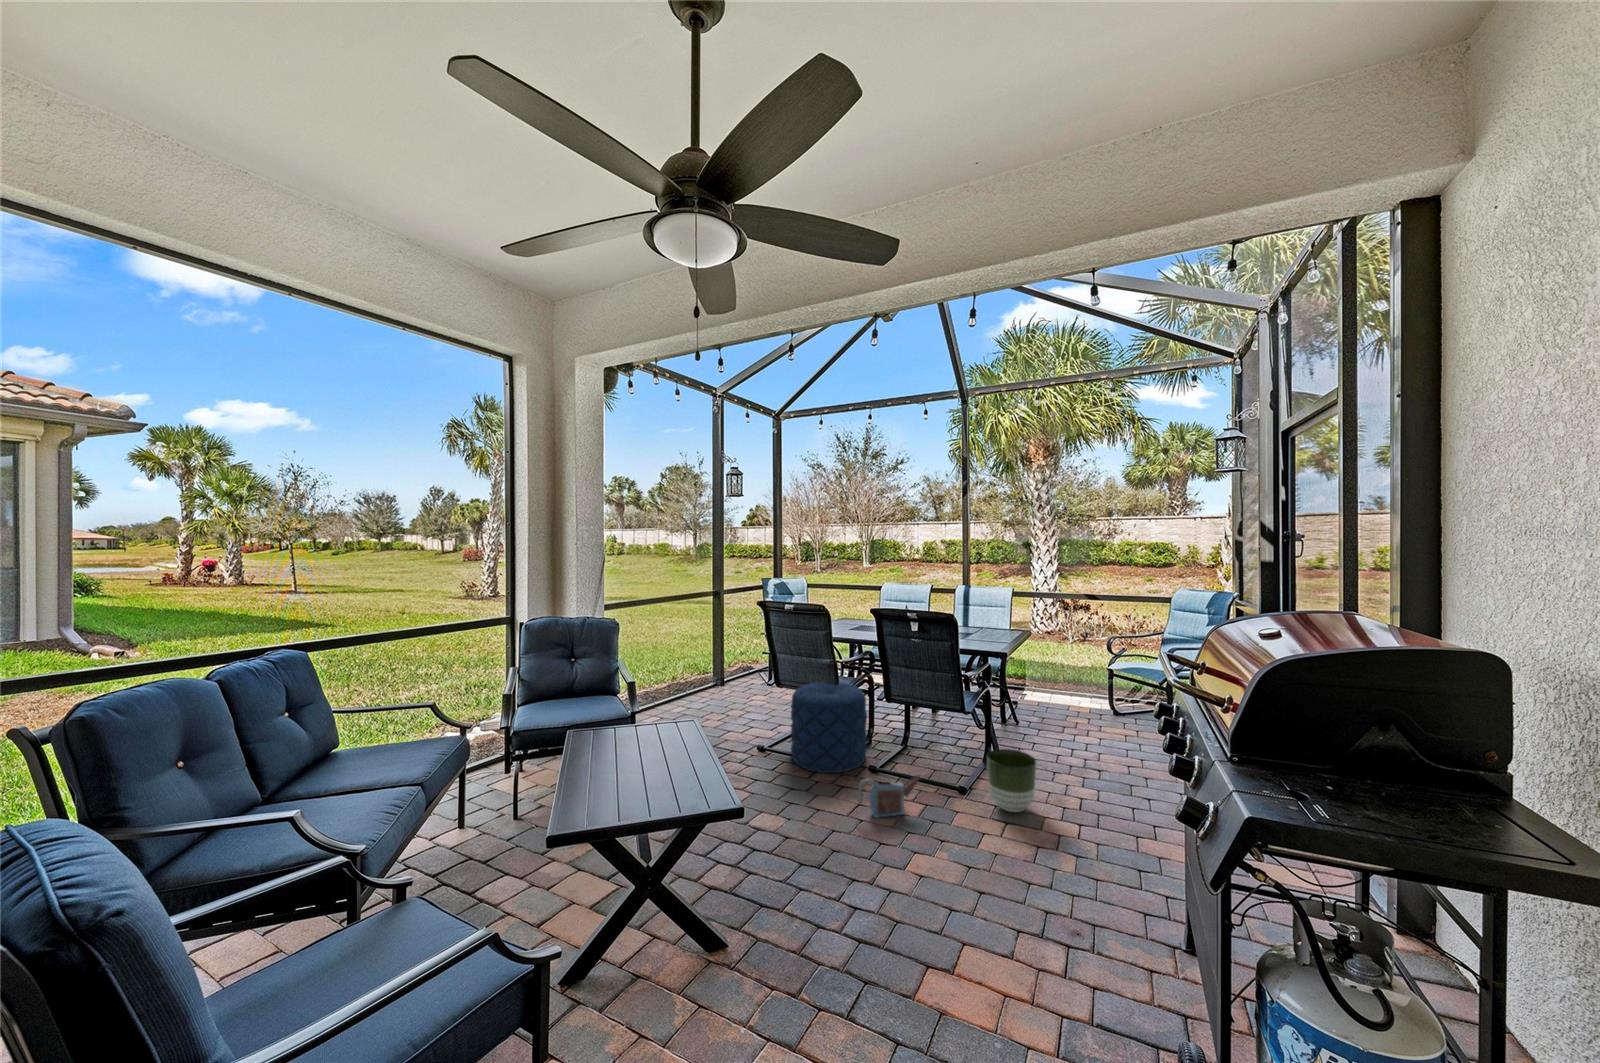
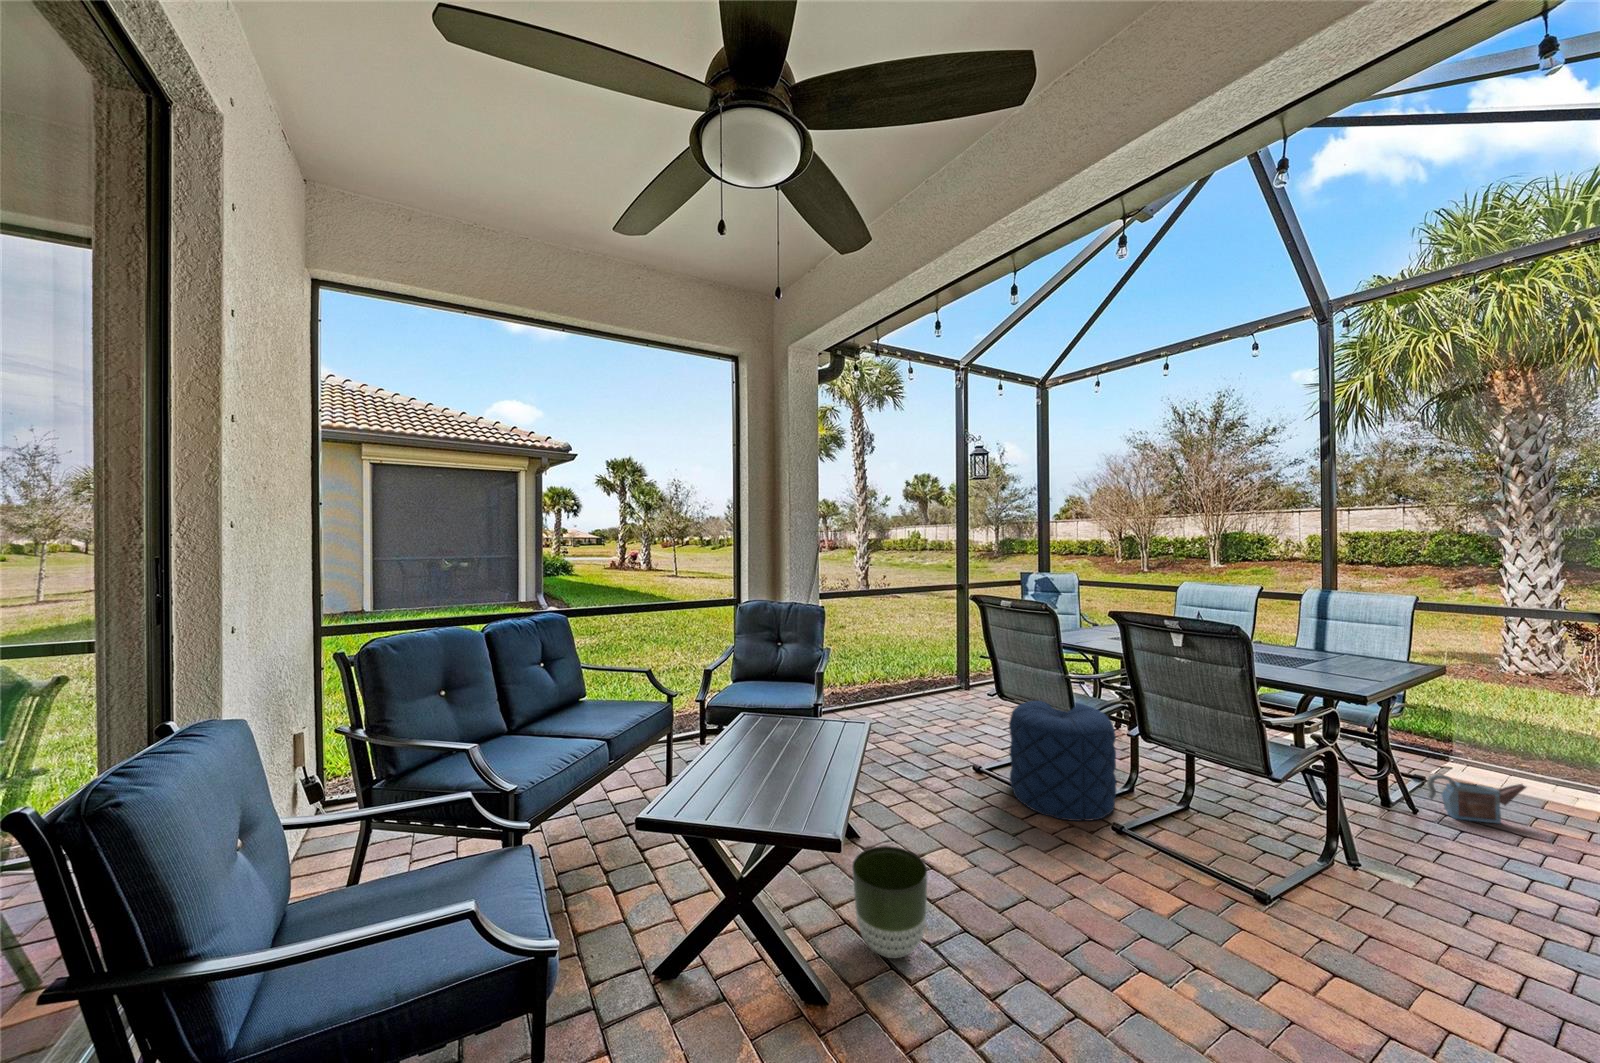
planter: present [987,749,1036,812] -> present [852,846,927,958]
watering can: present [858,776,920,818] -> present [1427,774,1526,824]

